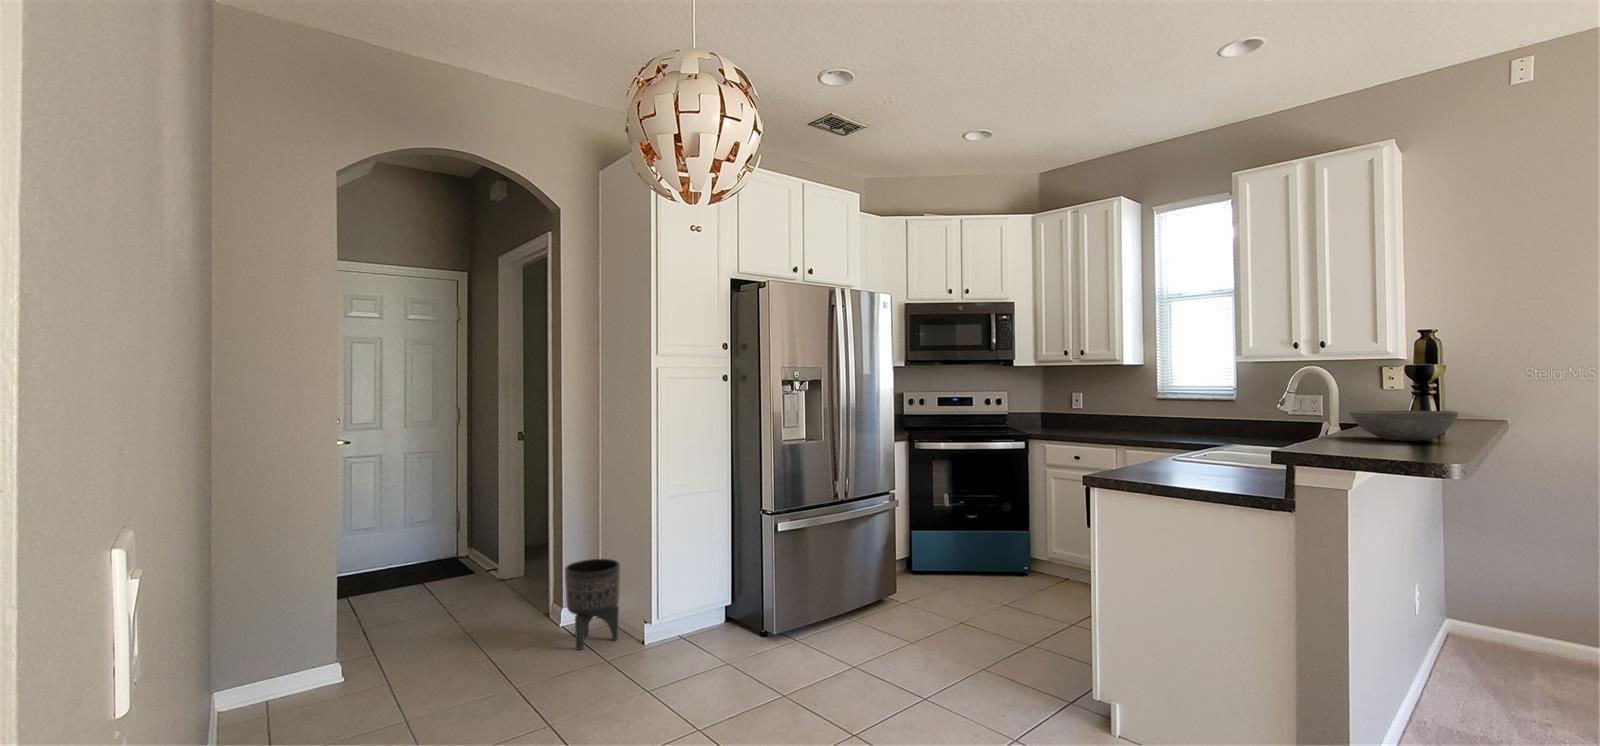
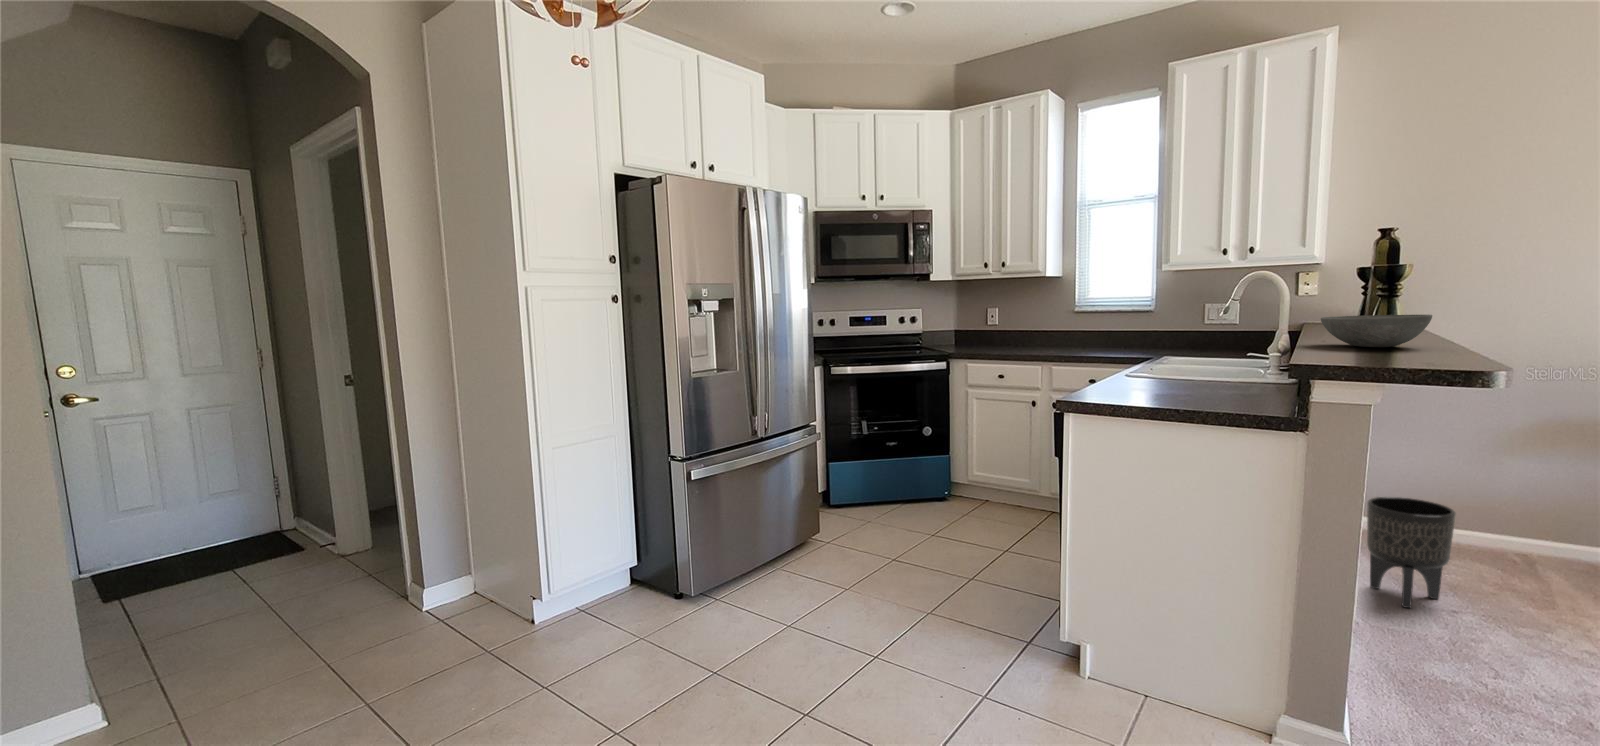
planter: present [565,559,620,649] -> present [1367,497,1456,608]

